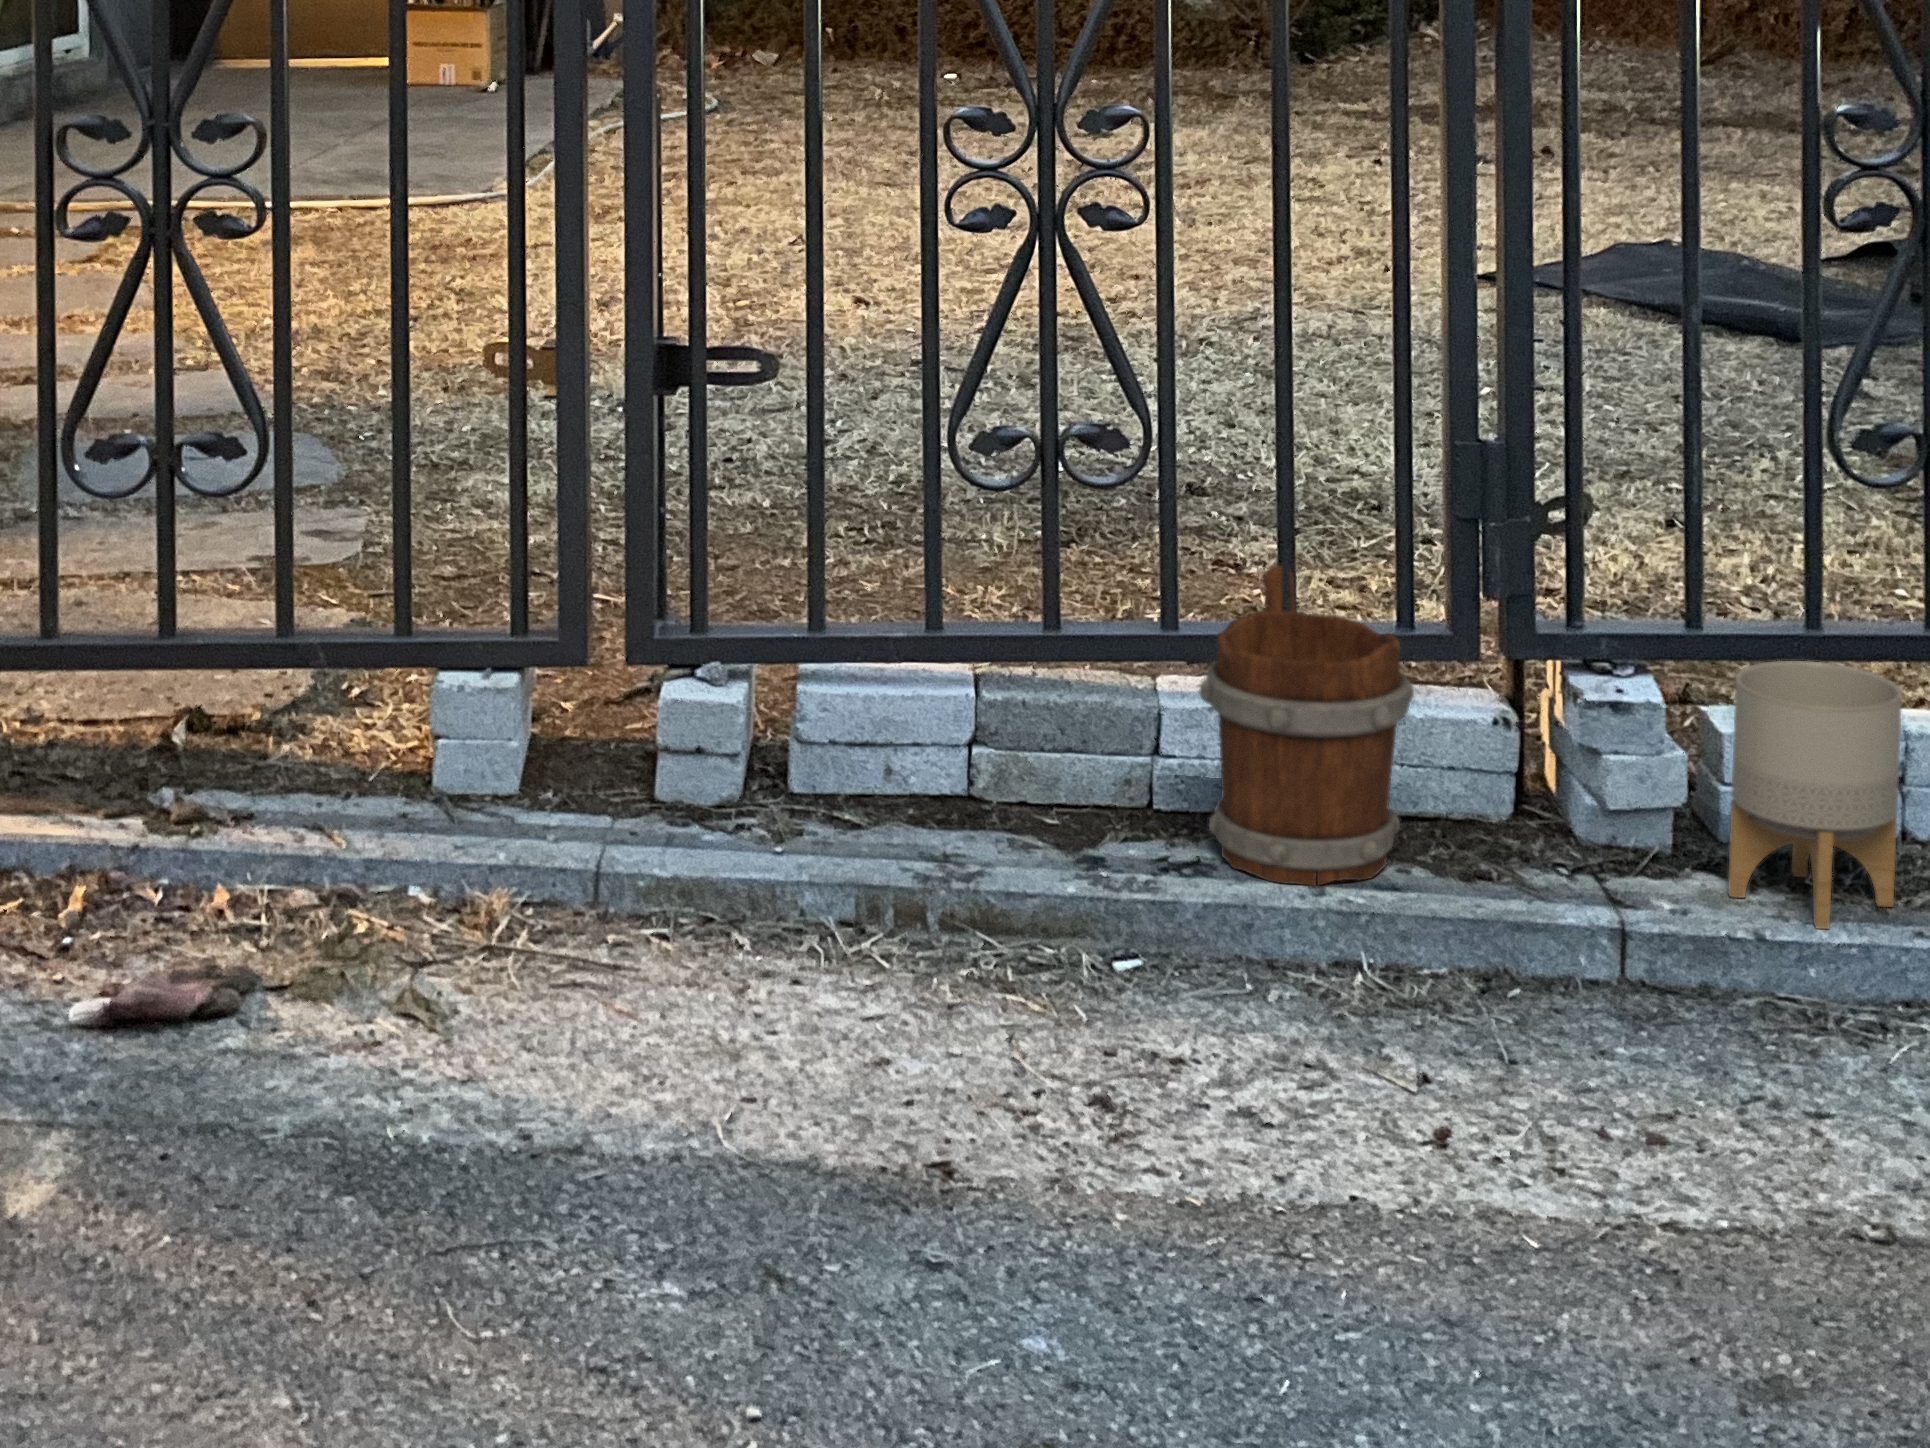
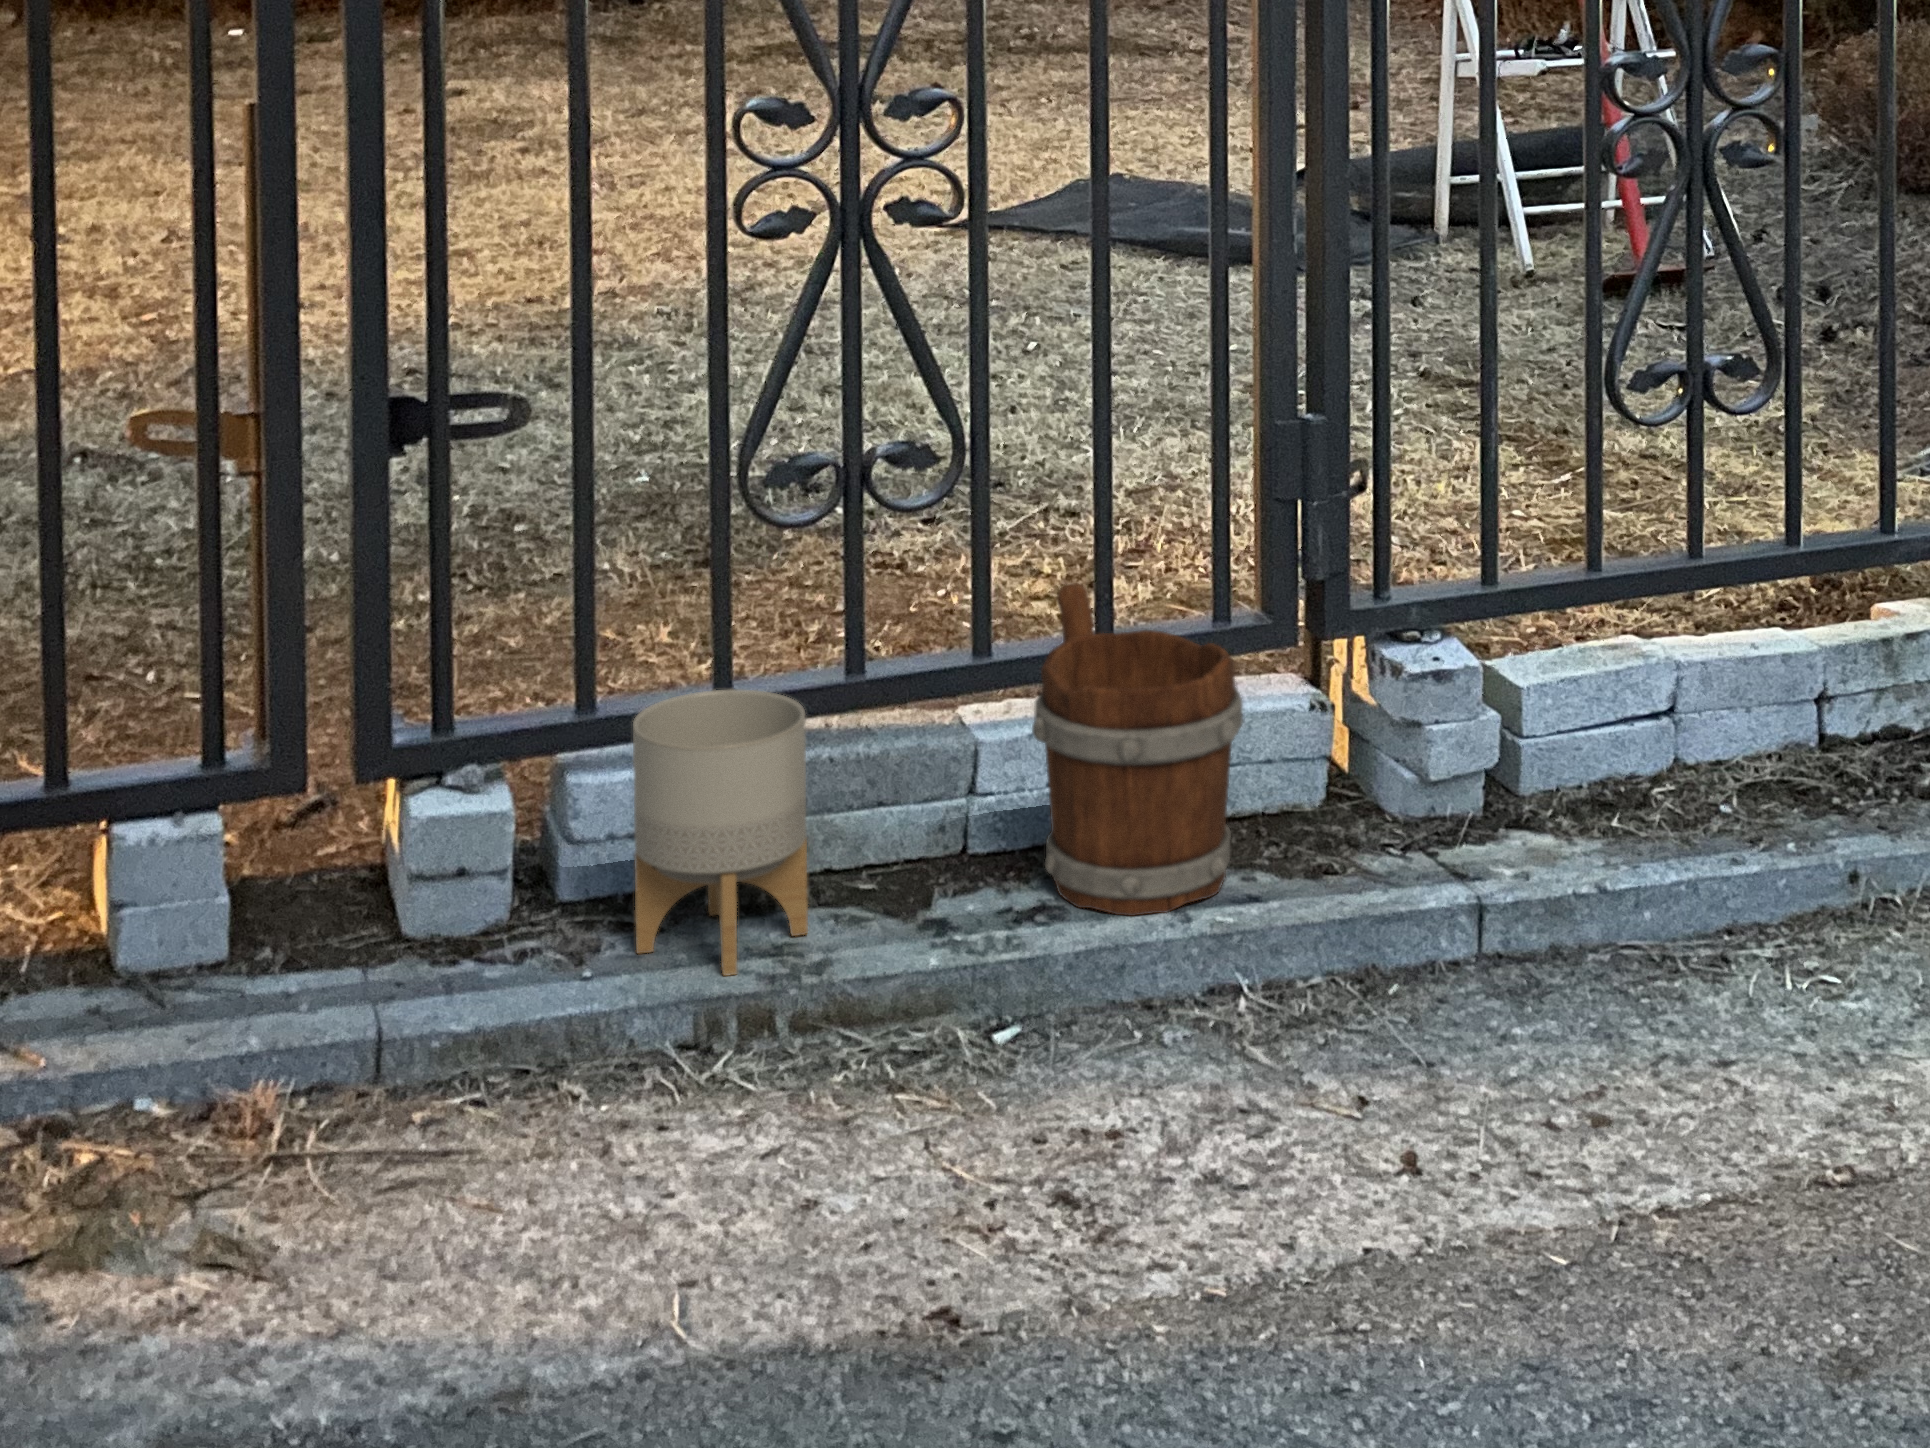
planter: present [1728,661,1902,929] -> present [633,689,808,976]

